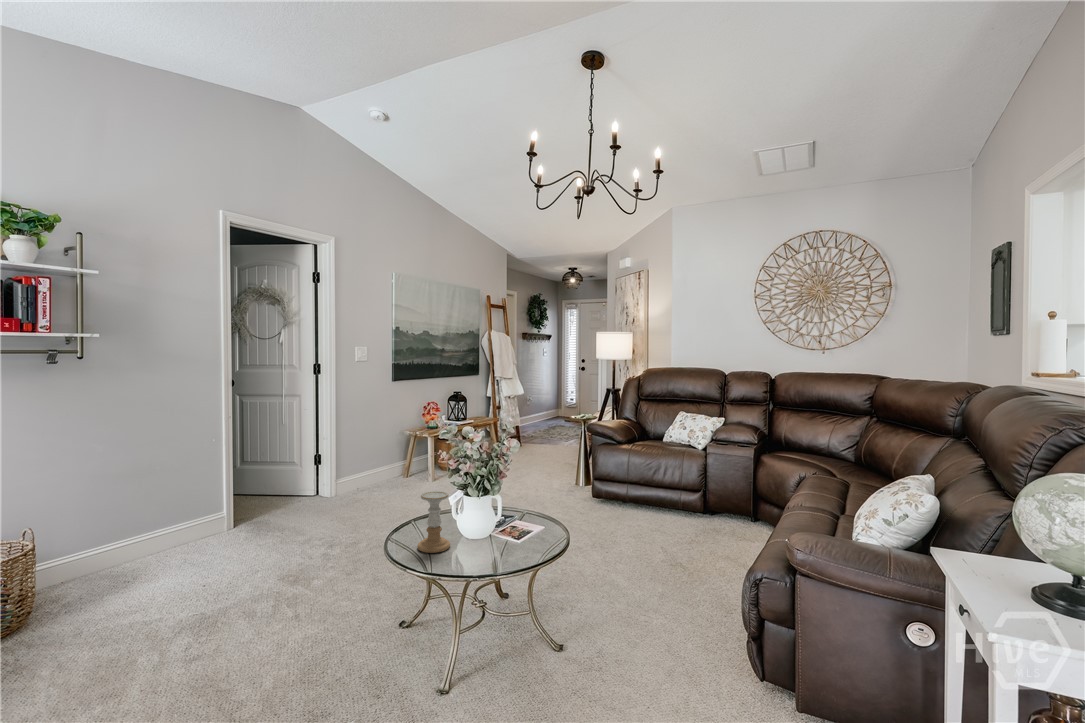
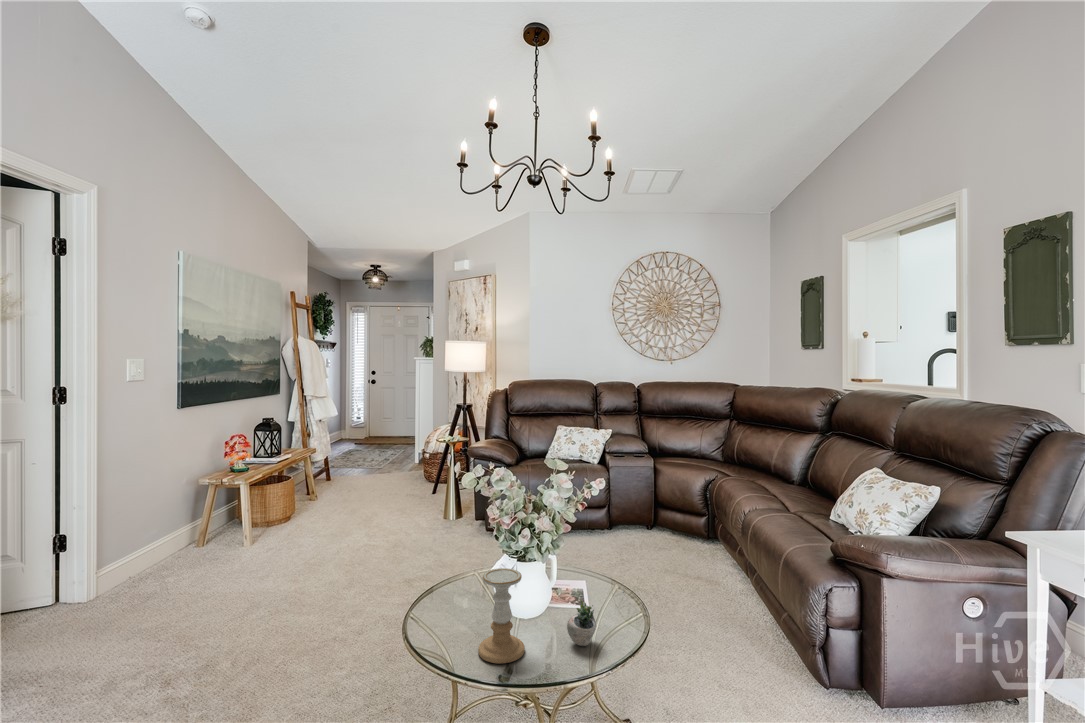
succulent plant: none [475,522,518,556] -> present [567,591,624,646]

